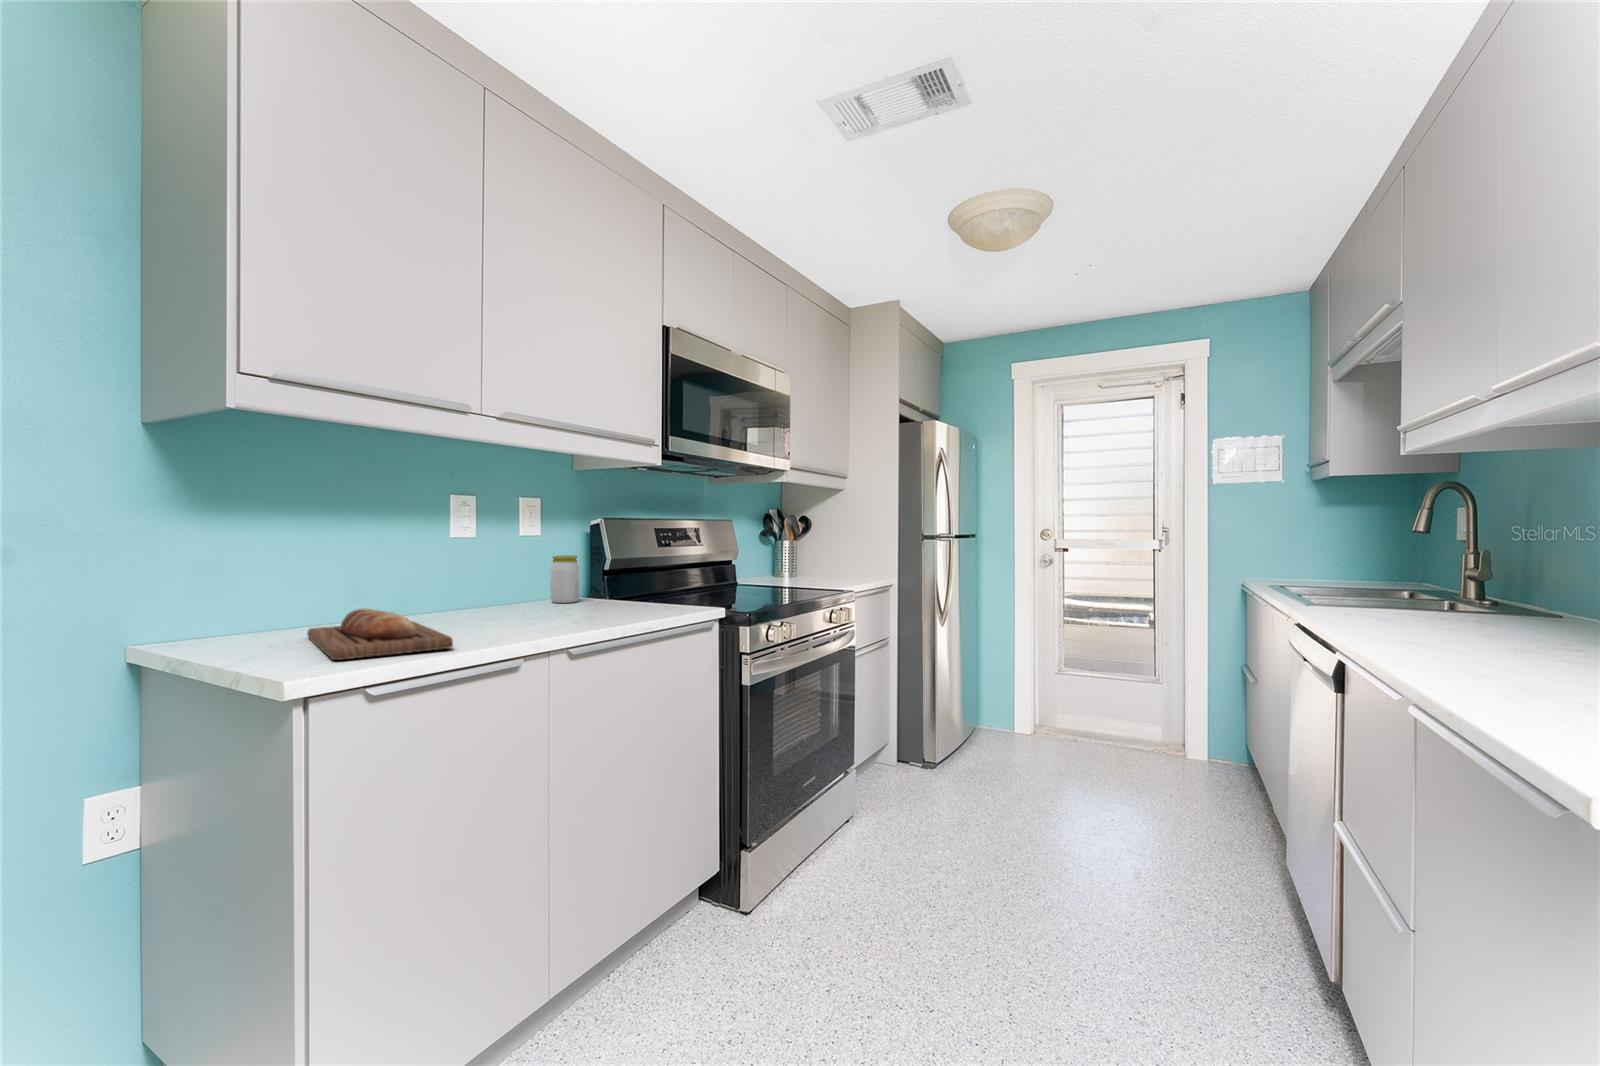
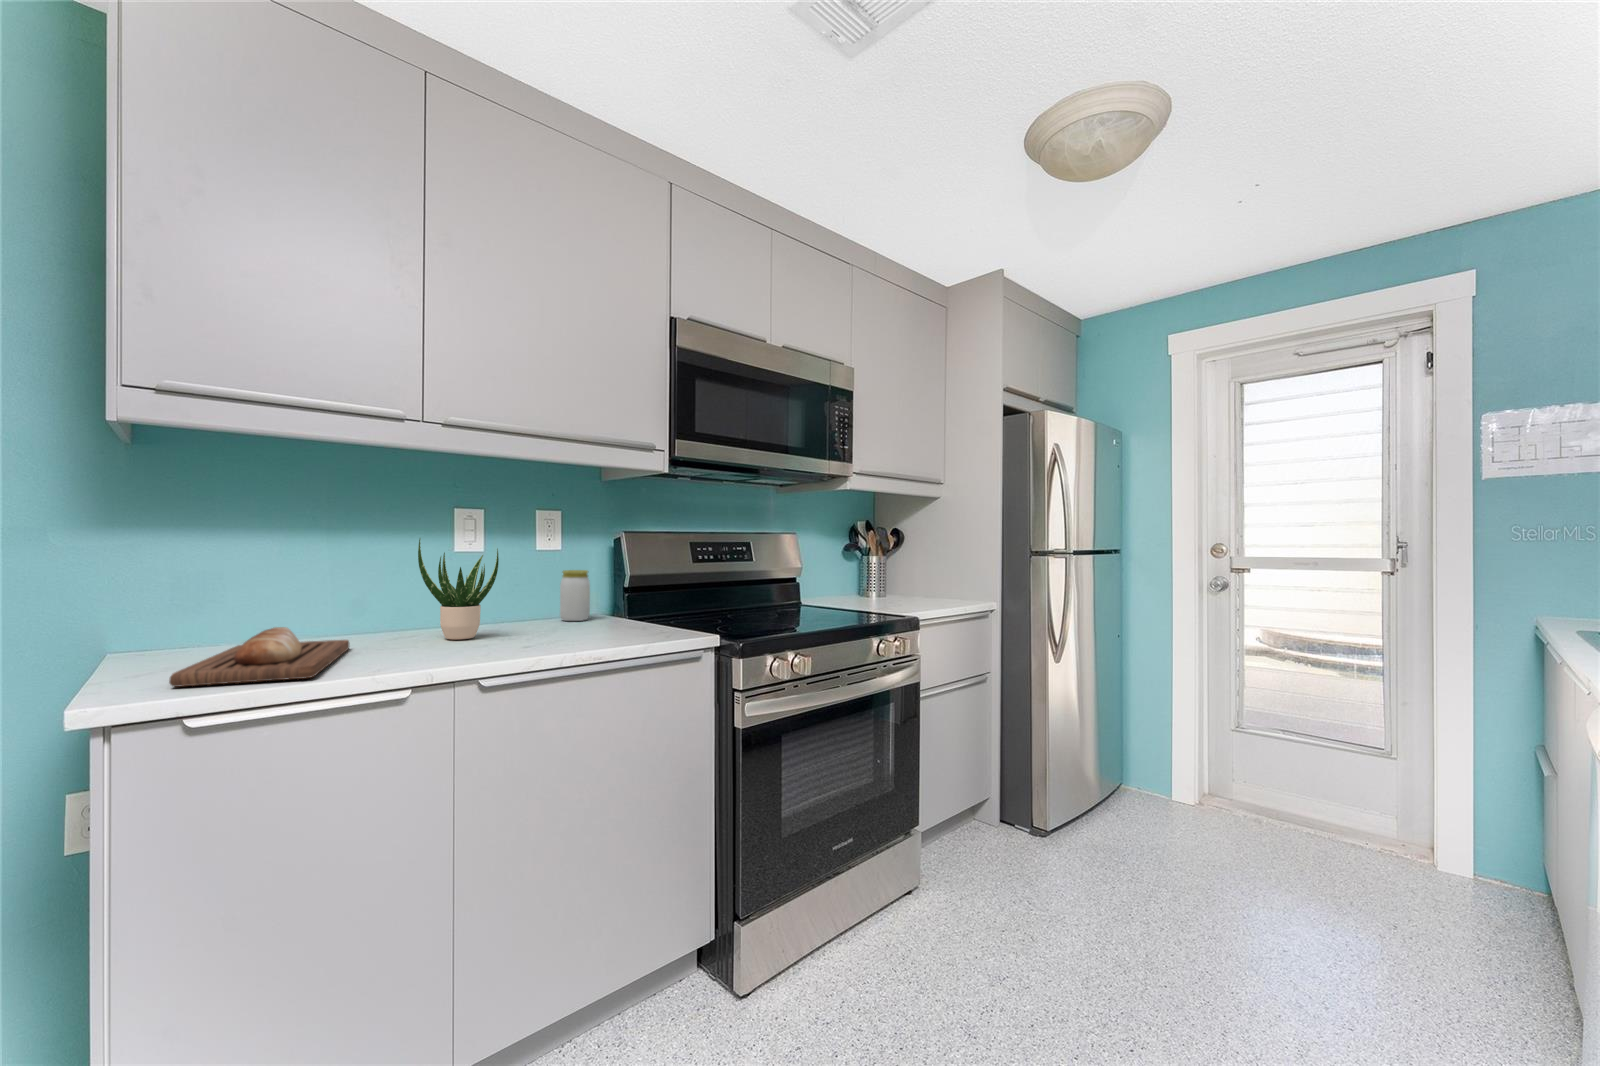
potted plant: none [458,524,531,619] -> present [418,539,499,639]

